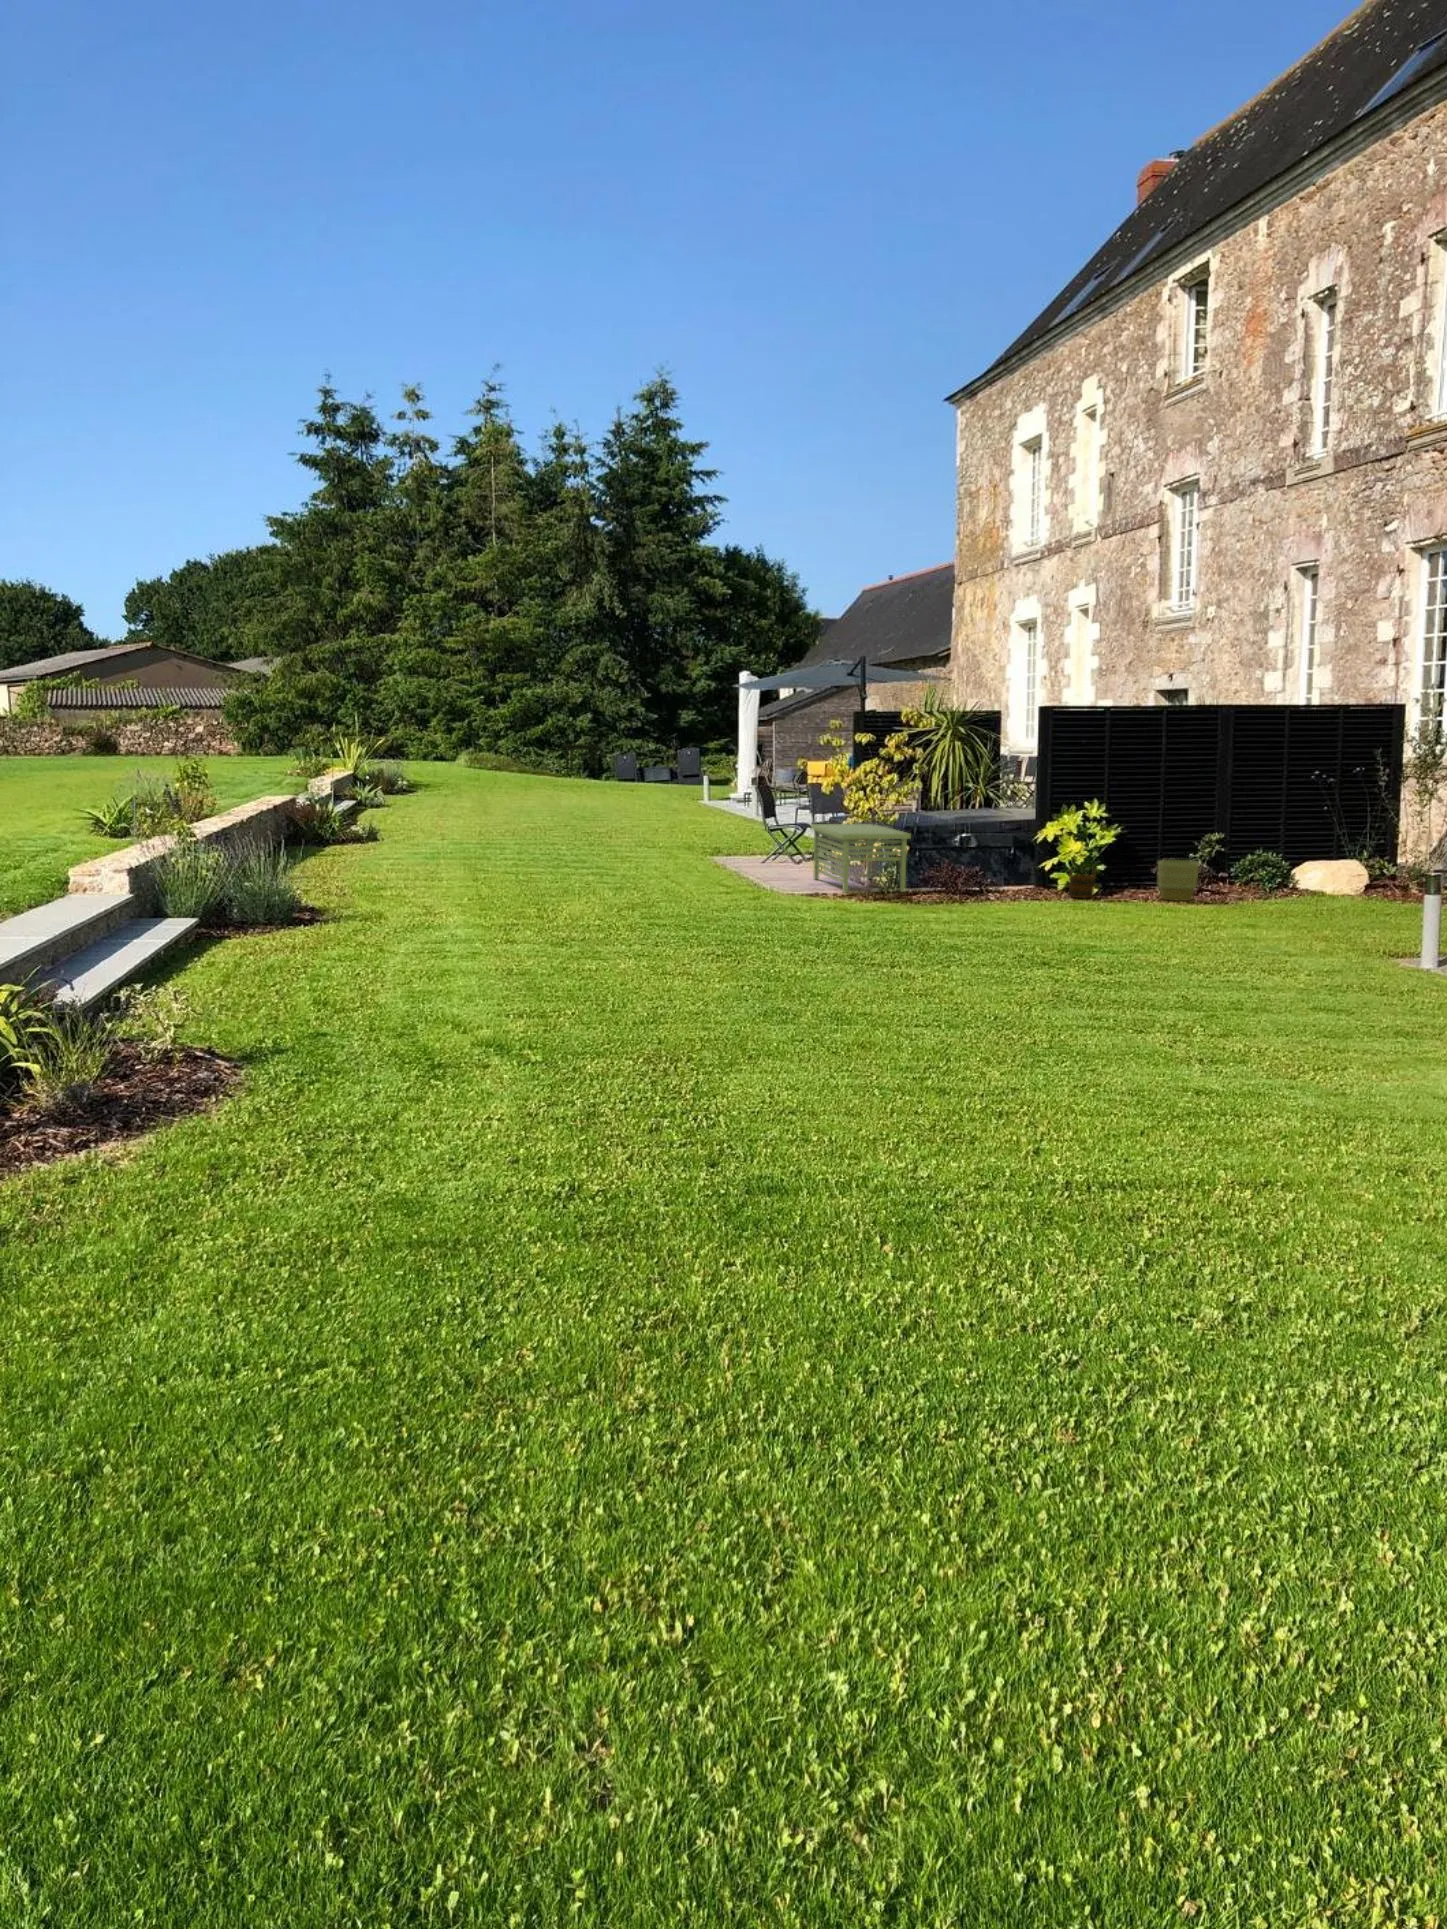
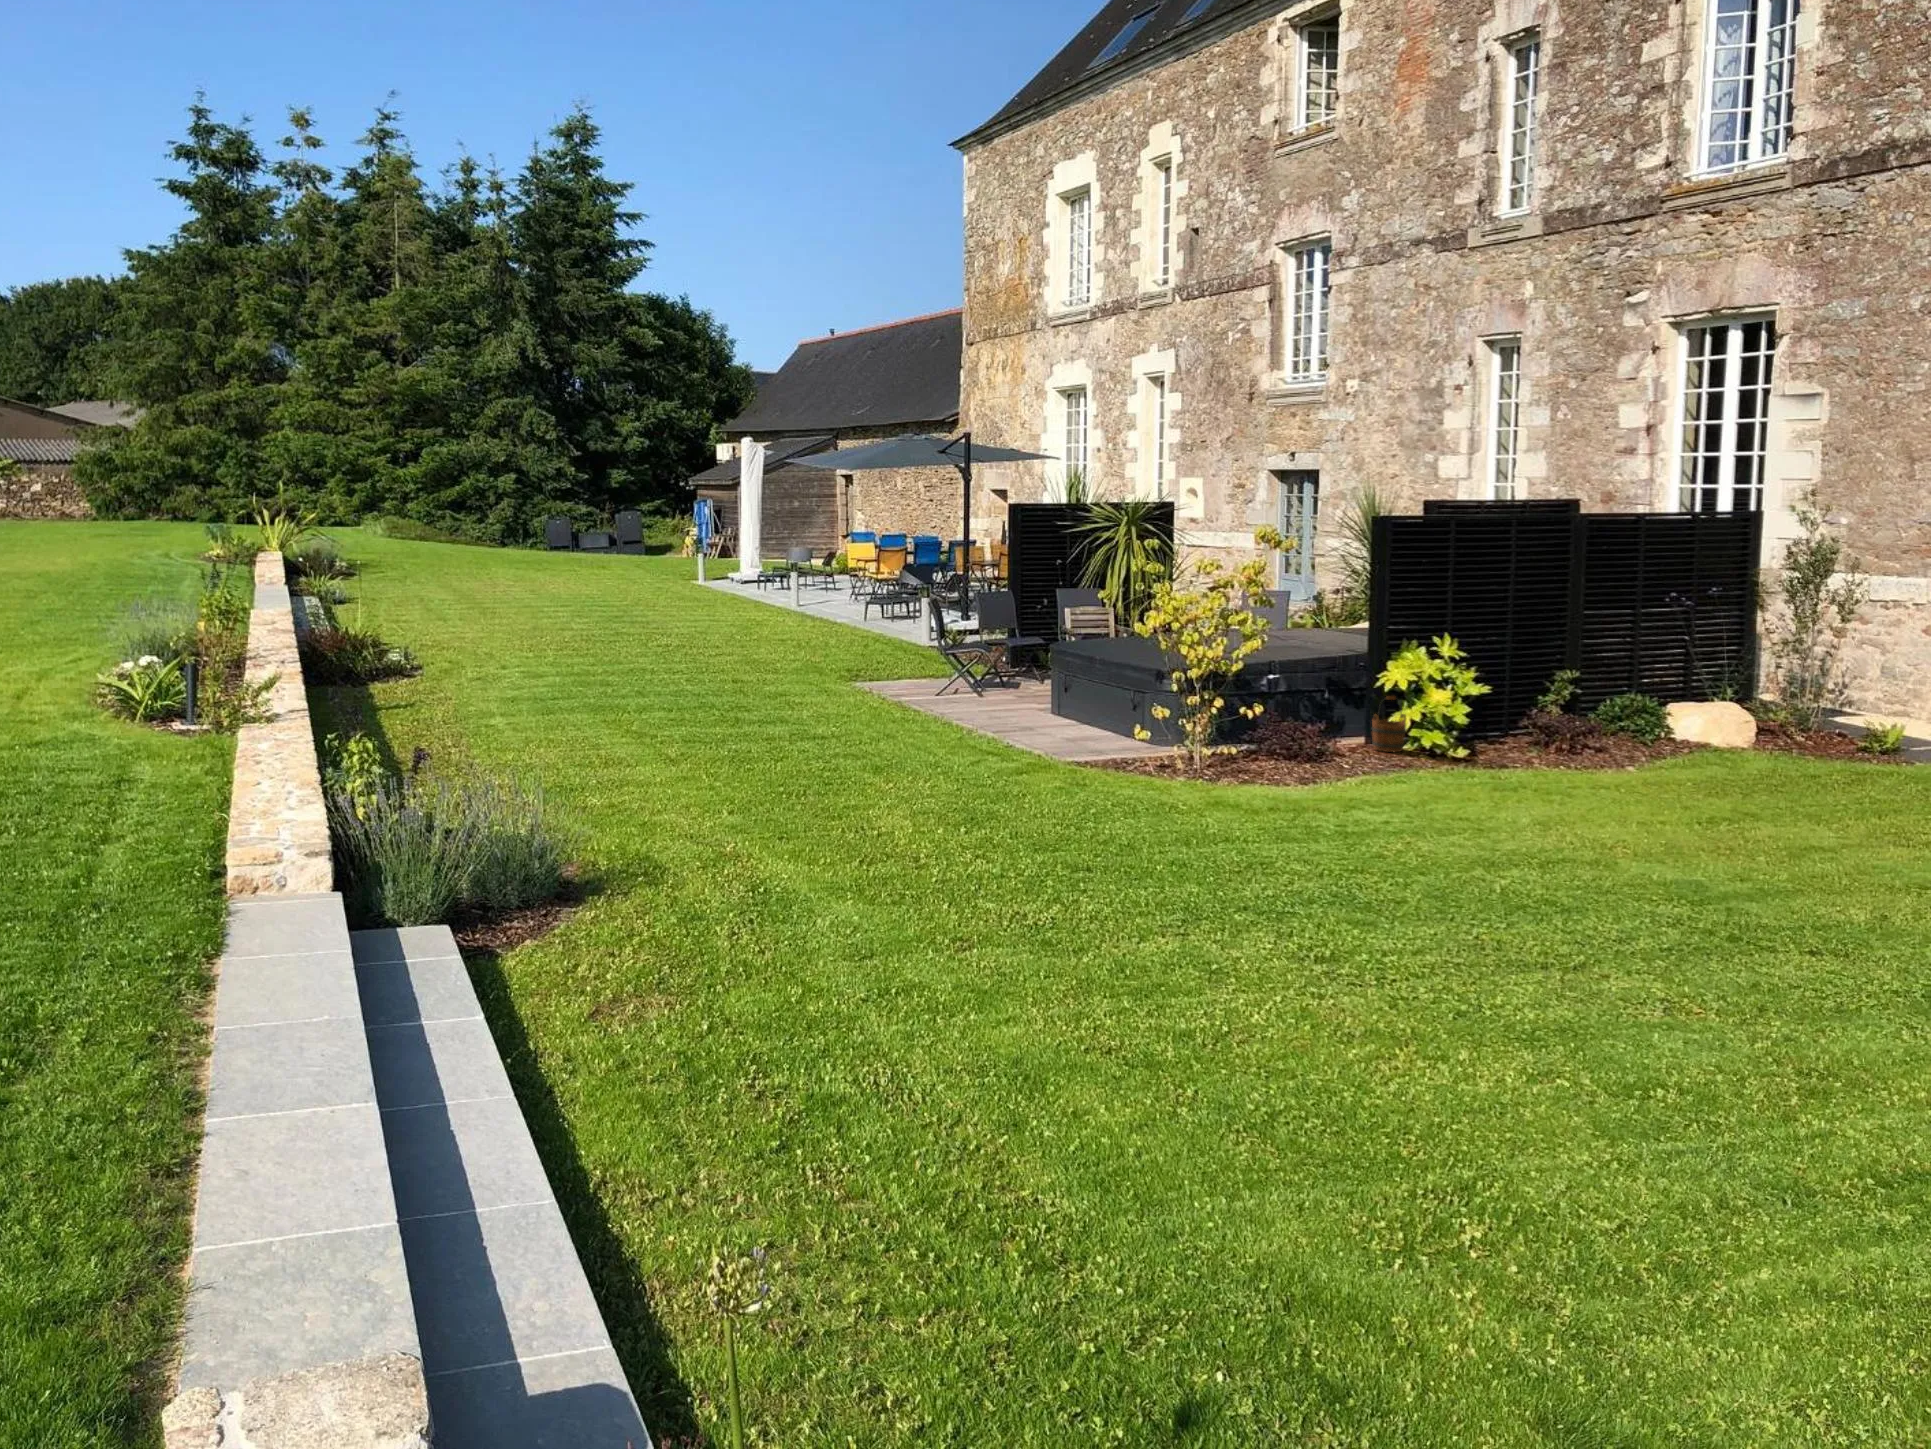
round table: present [563,744,600,768] -> none [485,510,532,538]
storage bench: present [811,824,911,893] -> none [1016,652,1176,751]
planter: present [1158,860,1199,901] -> none [1476,700,1530,753]

